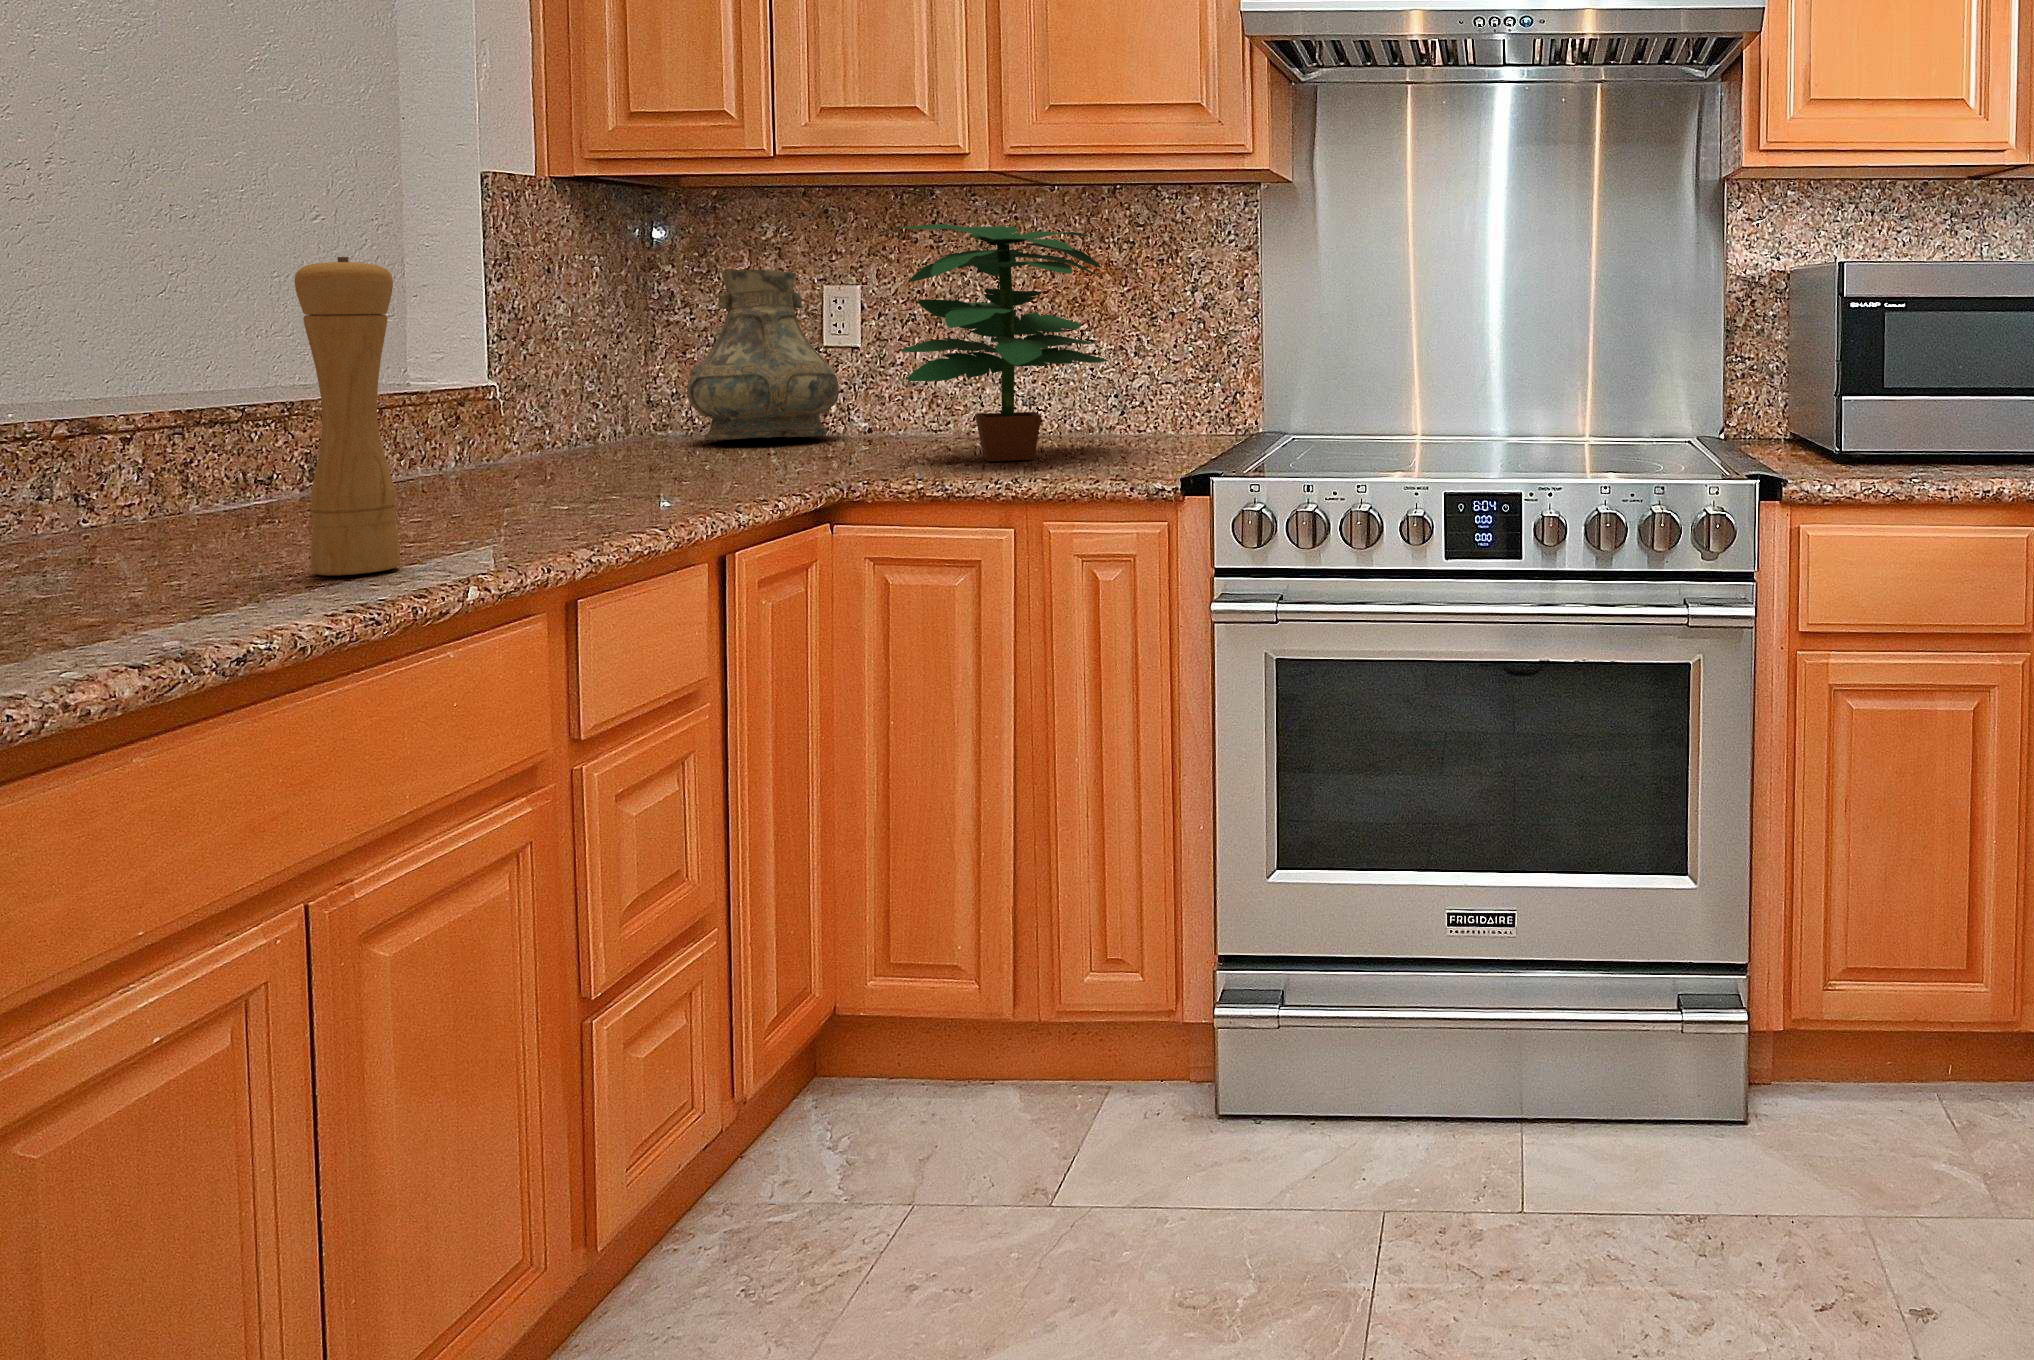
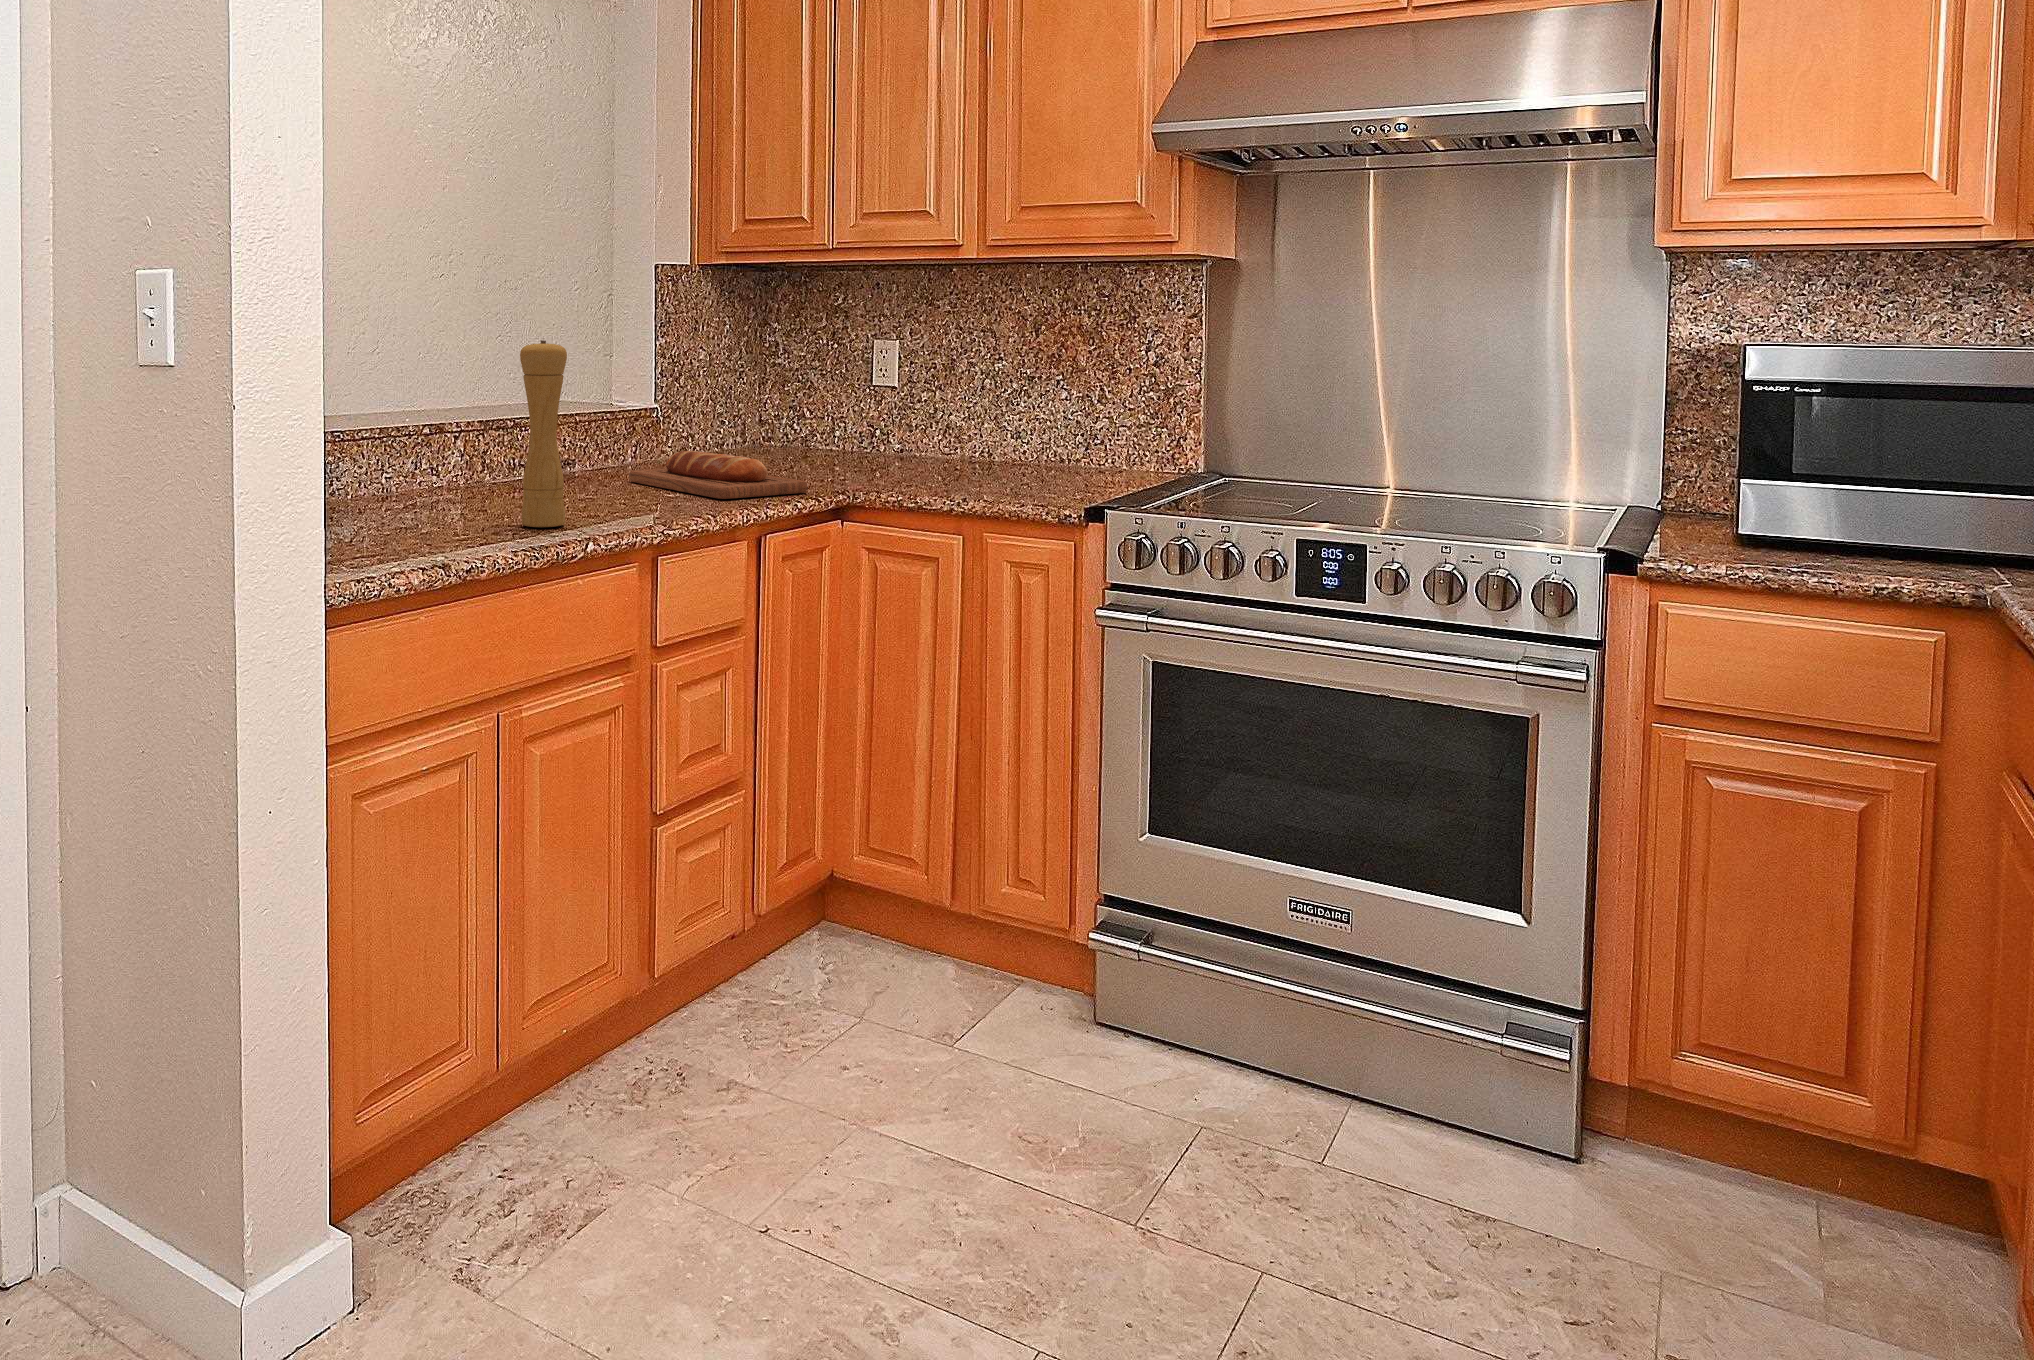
potted plant: present [899,224,1108,461] -> none [902,299,1062,484]
vase: present [687,270,839,441] -> none [777,328,880,454]
bread loaf: none [473,441,786,506] -> present [629,451,808,499]

